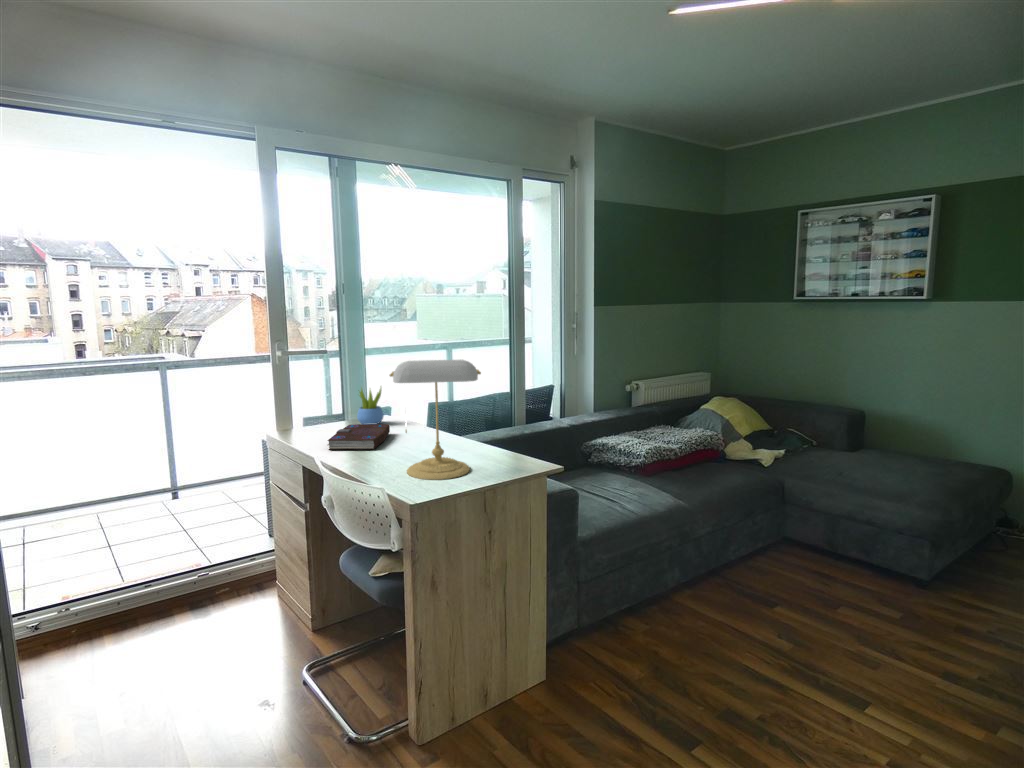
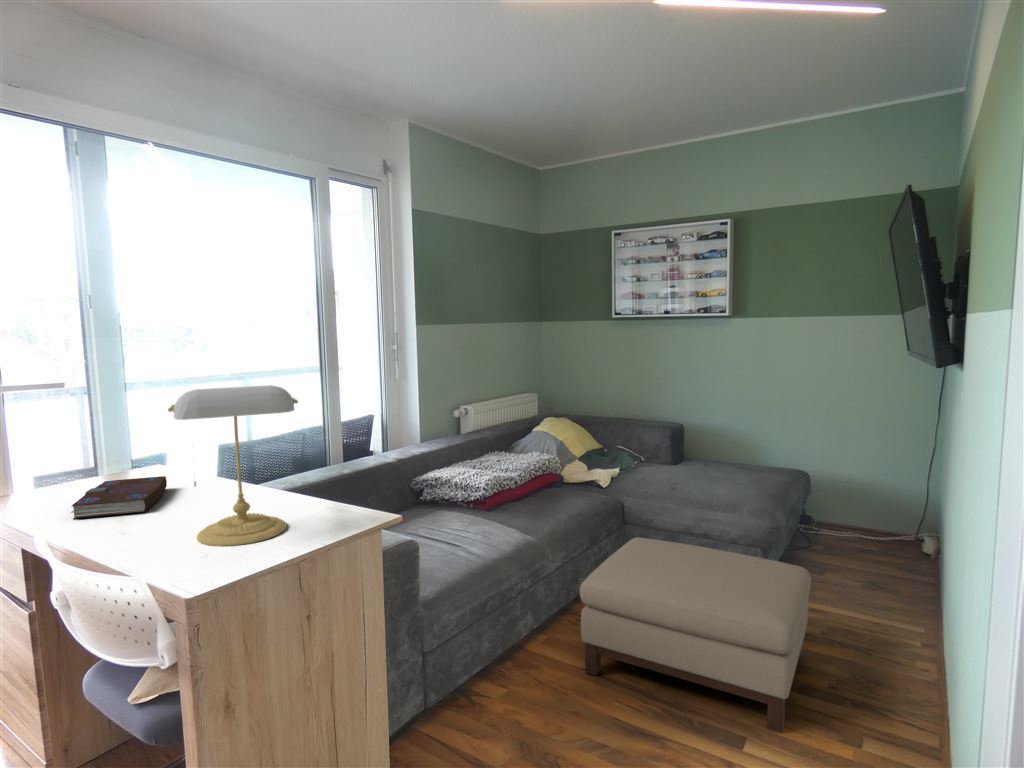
succulent plant: present [357,388,384,424] -> none [116,426,156,480]
ottoman: none [722,517,981,722] -> present [580,537,811,733]

